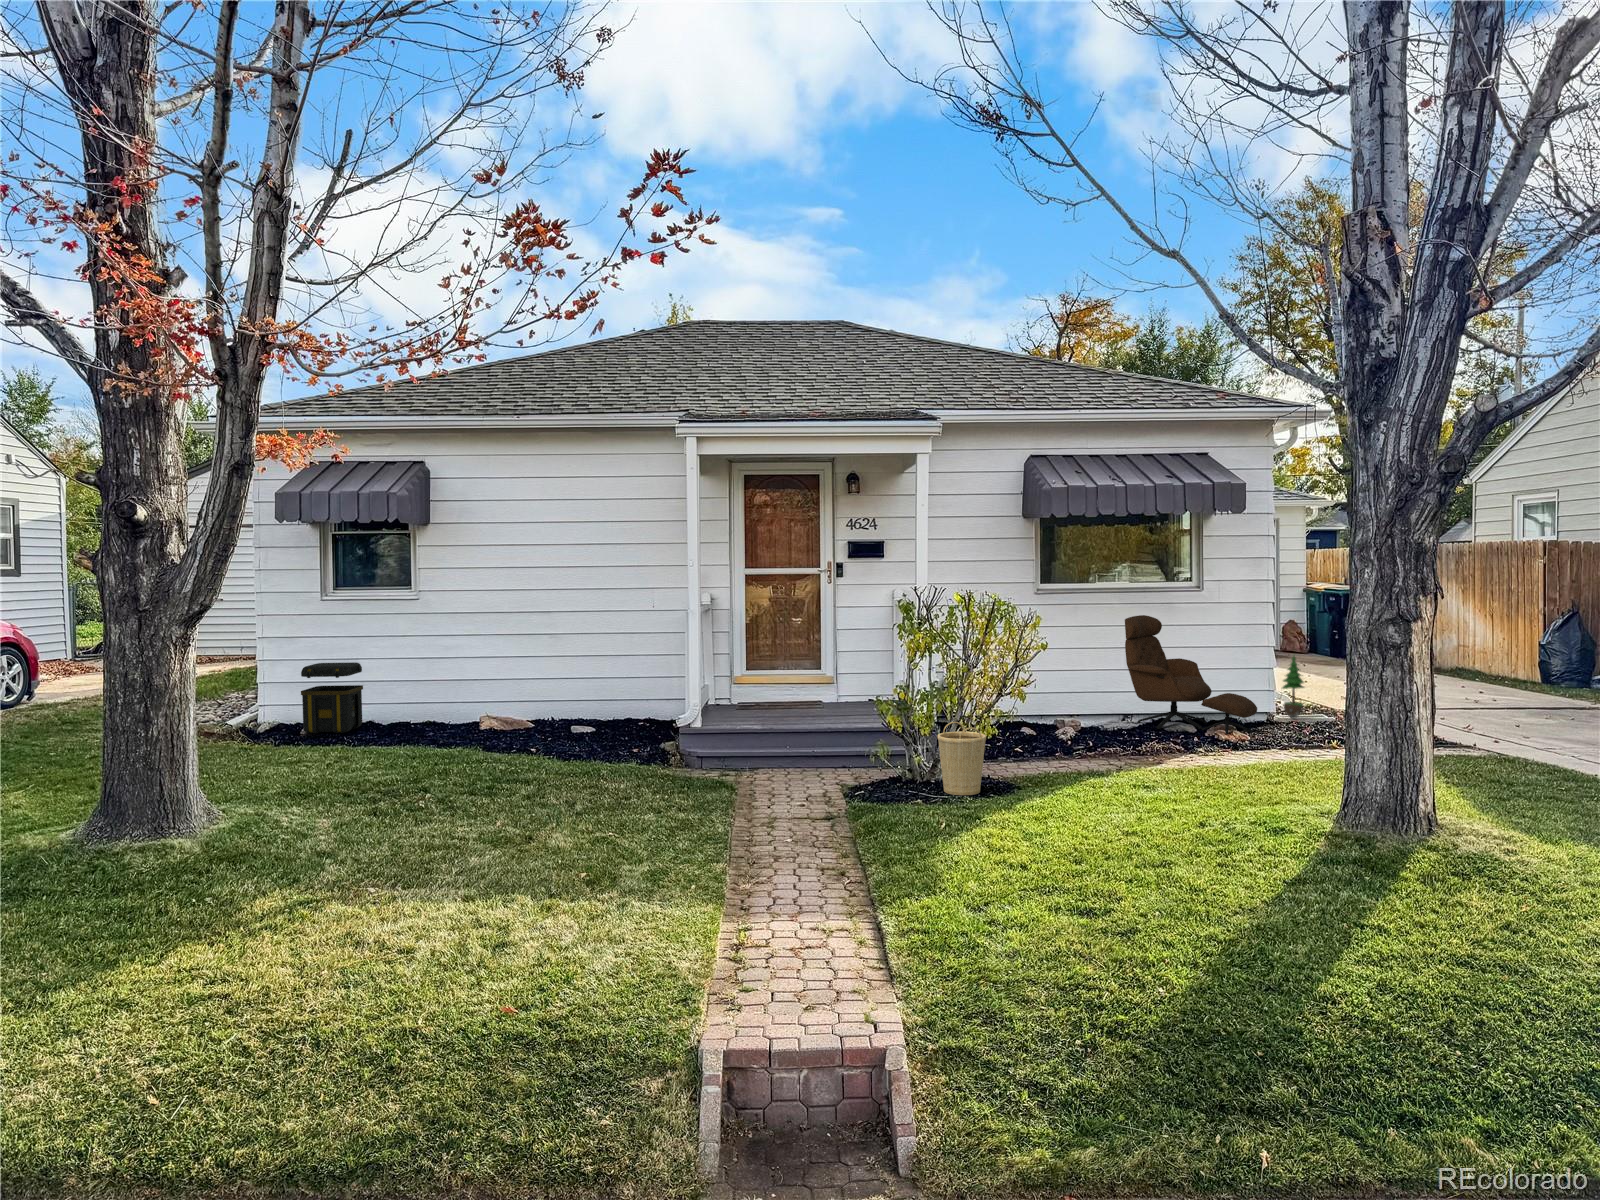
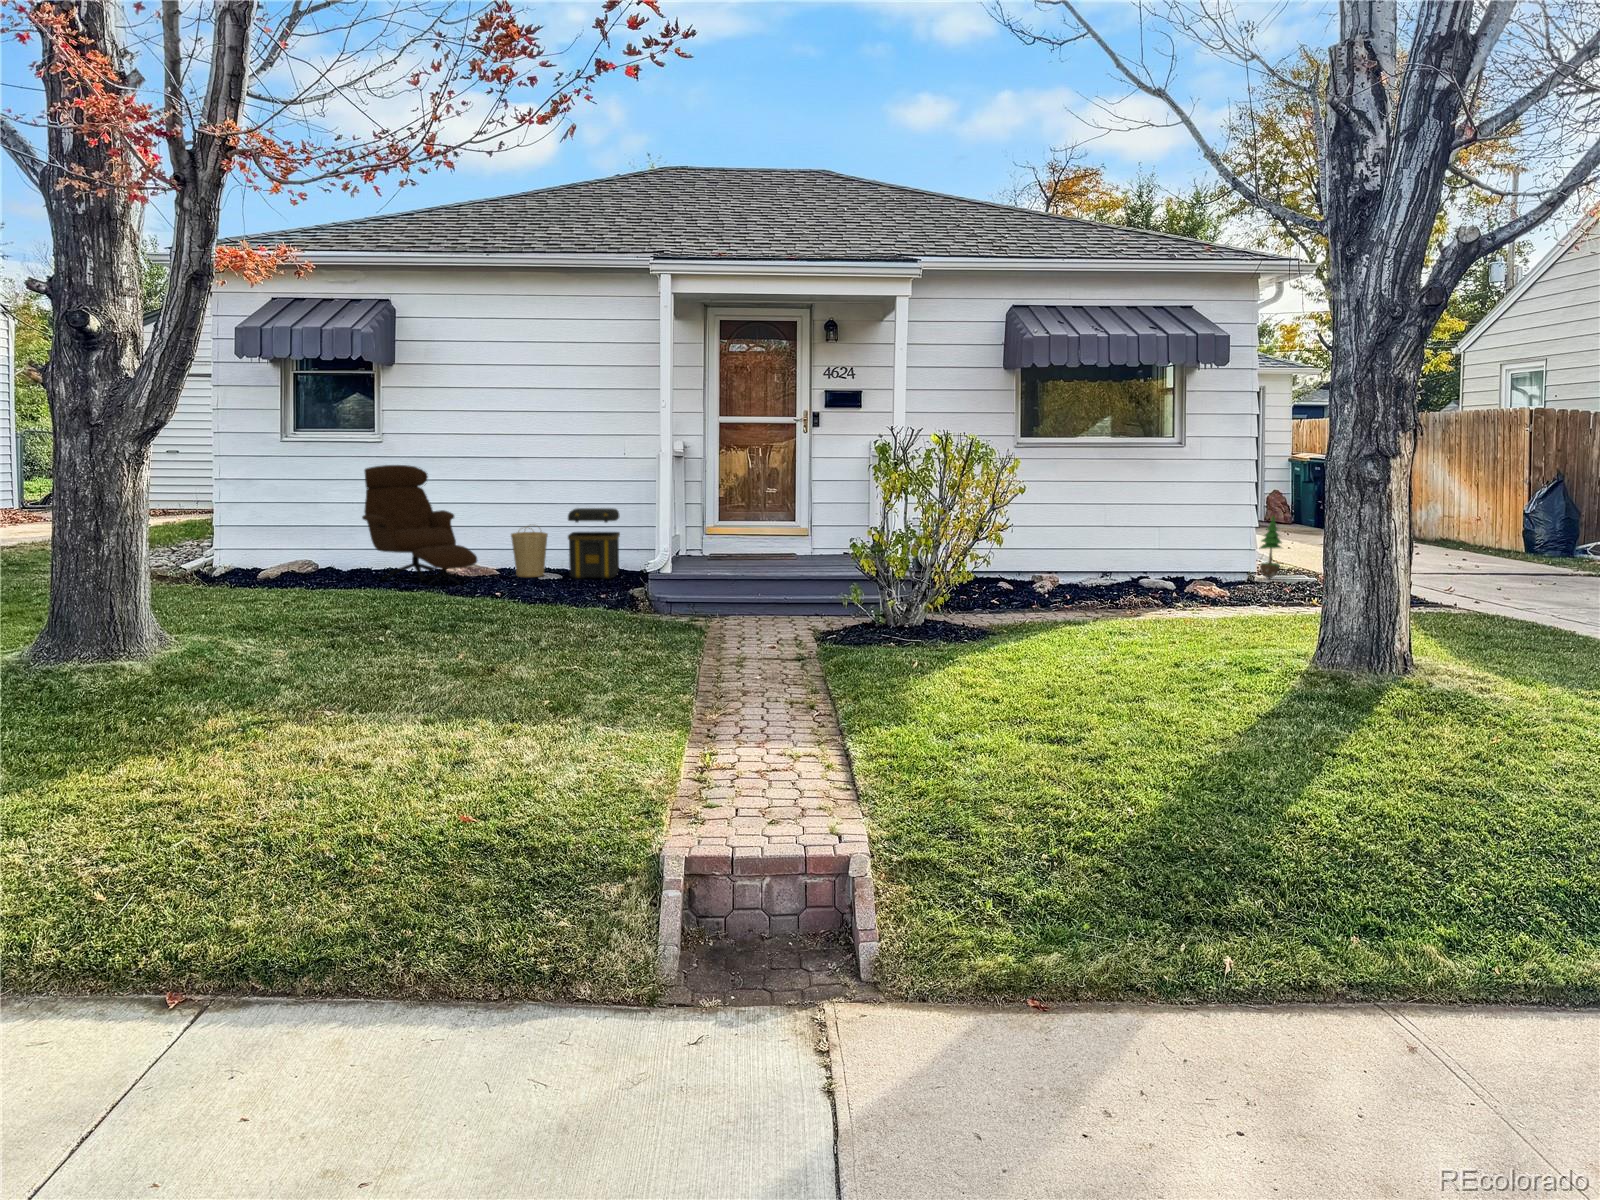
lounge chair: present [1125,615,1257,734] -> present [362,465,477,585]
toolbox: present [301,662,363,733] -> present [568,508,620,579]
basket: present [938,722,986,795] -> present [511,526,548,577]

